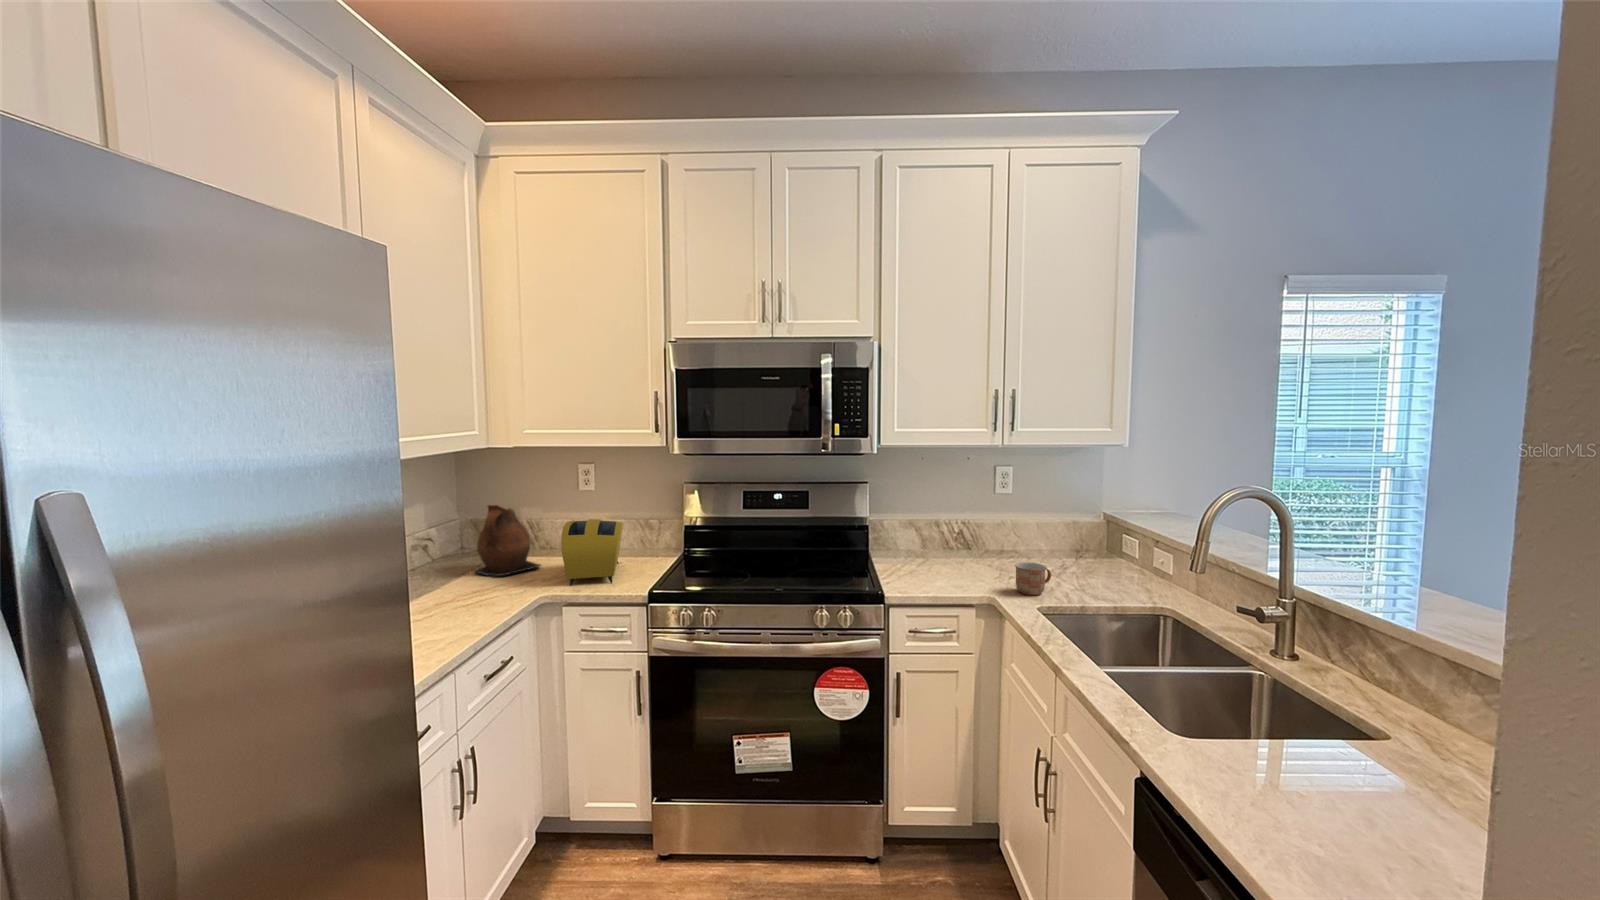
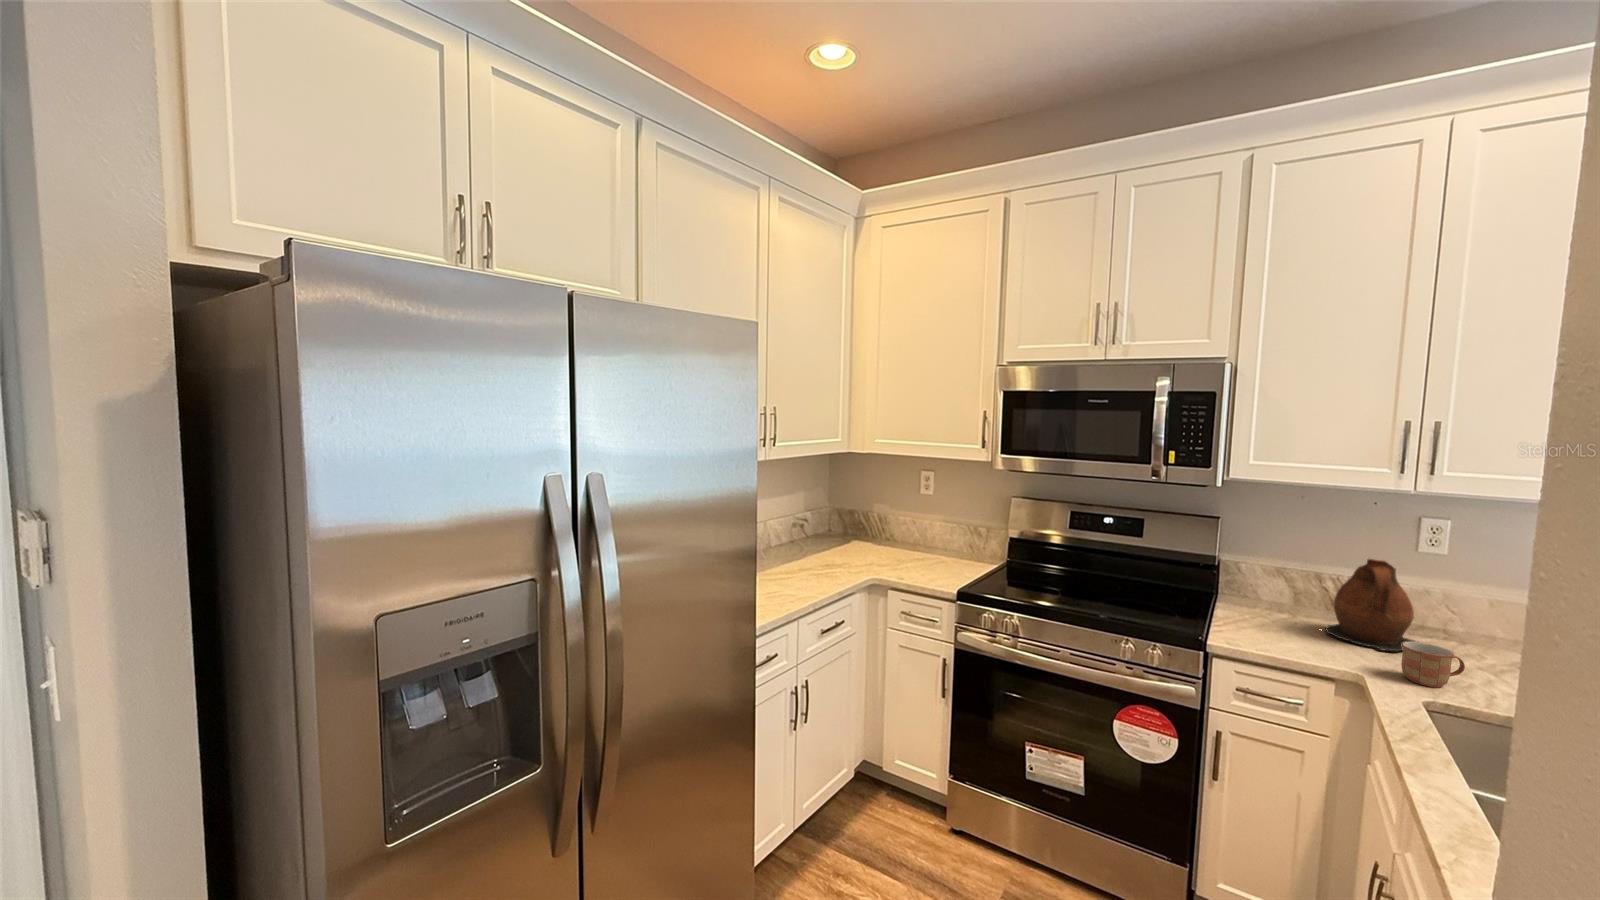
ceramic pitcher: present [475,505,540,577] -> present [1325,559,1415,651]
toaster: present [561,519,623,586] -> none [893,519,949,578]

